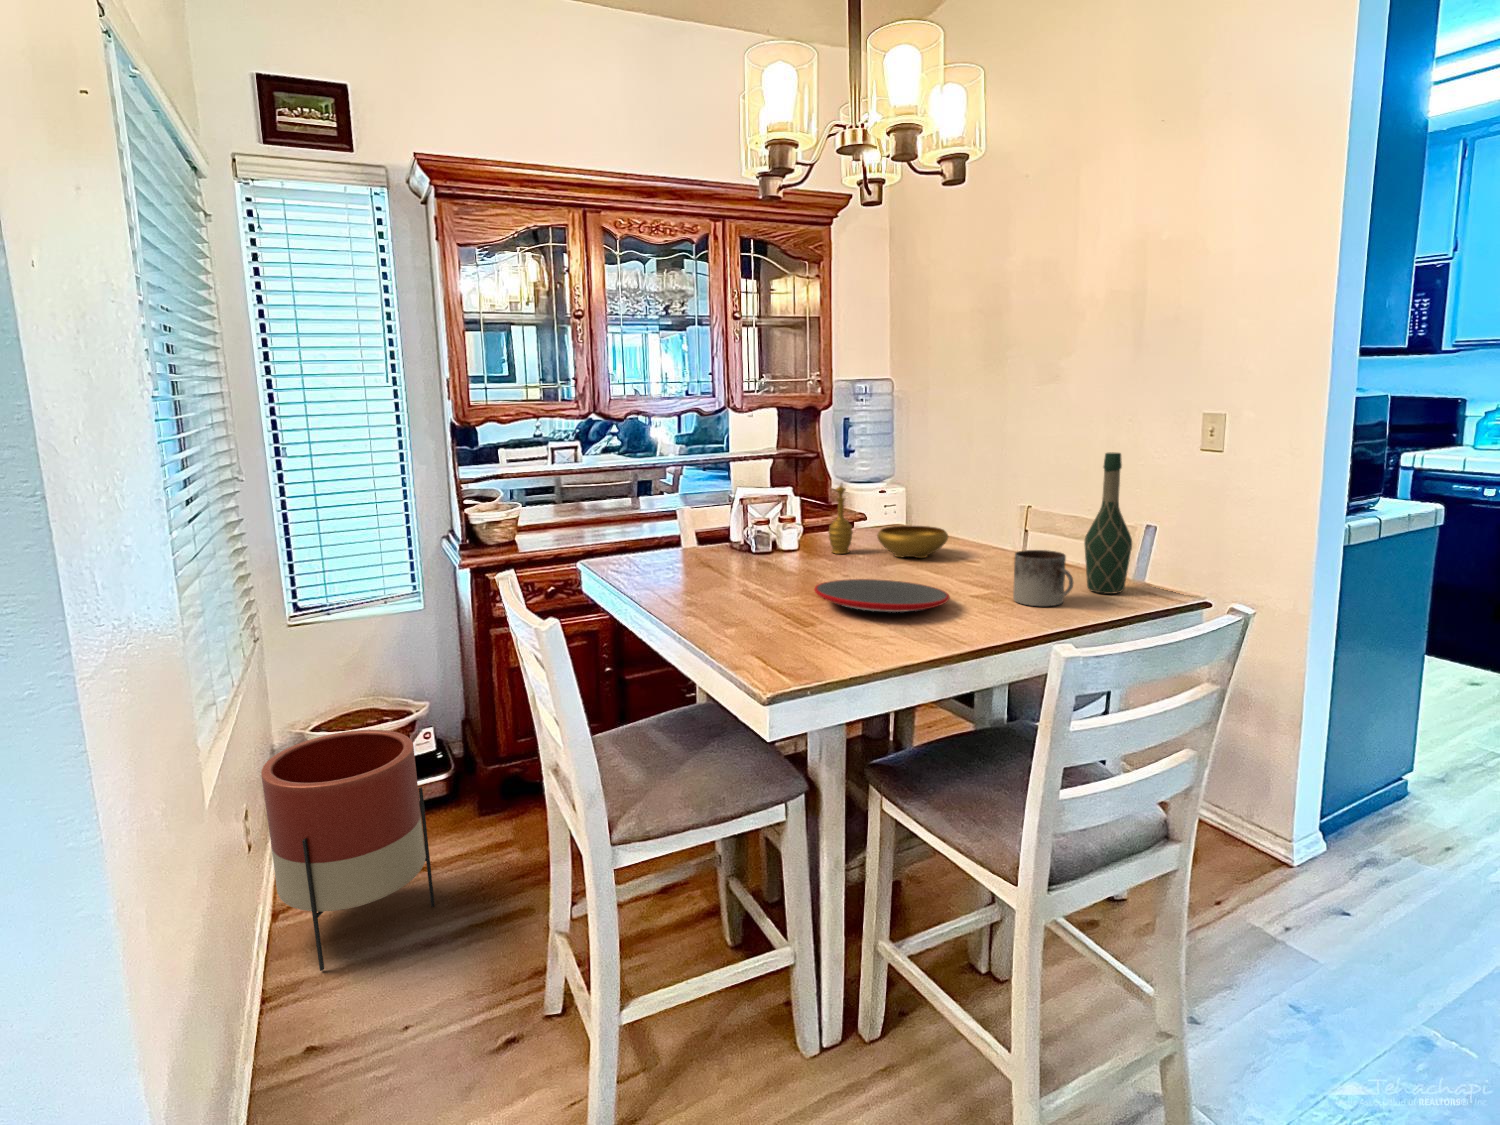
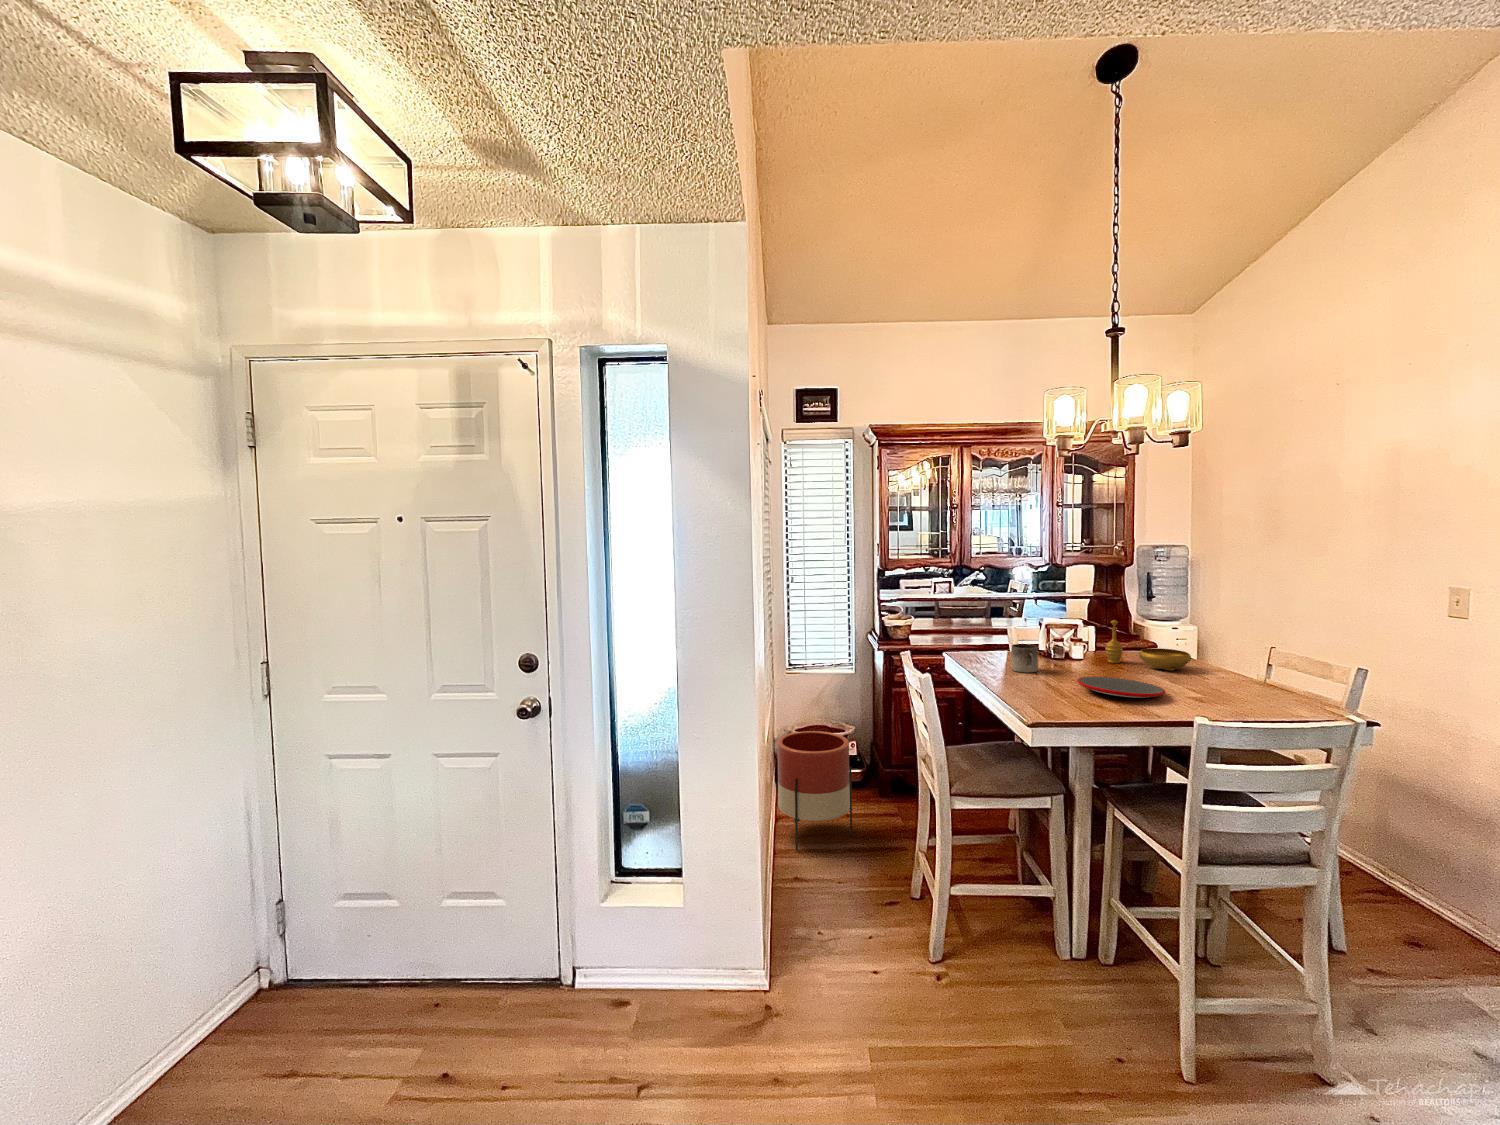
wine bottle: present [1084,452,1132,594] -> none [1273,613,1309,704]
mug: present [1013,550,1073,606] -> present [1012,644,1038,672]

